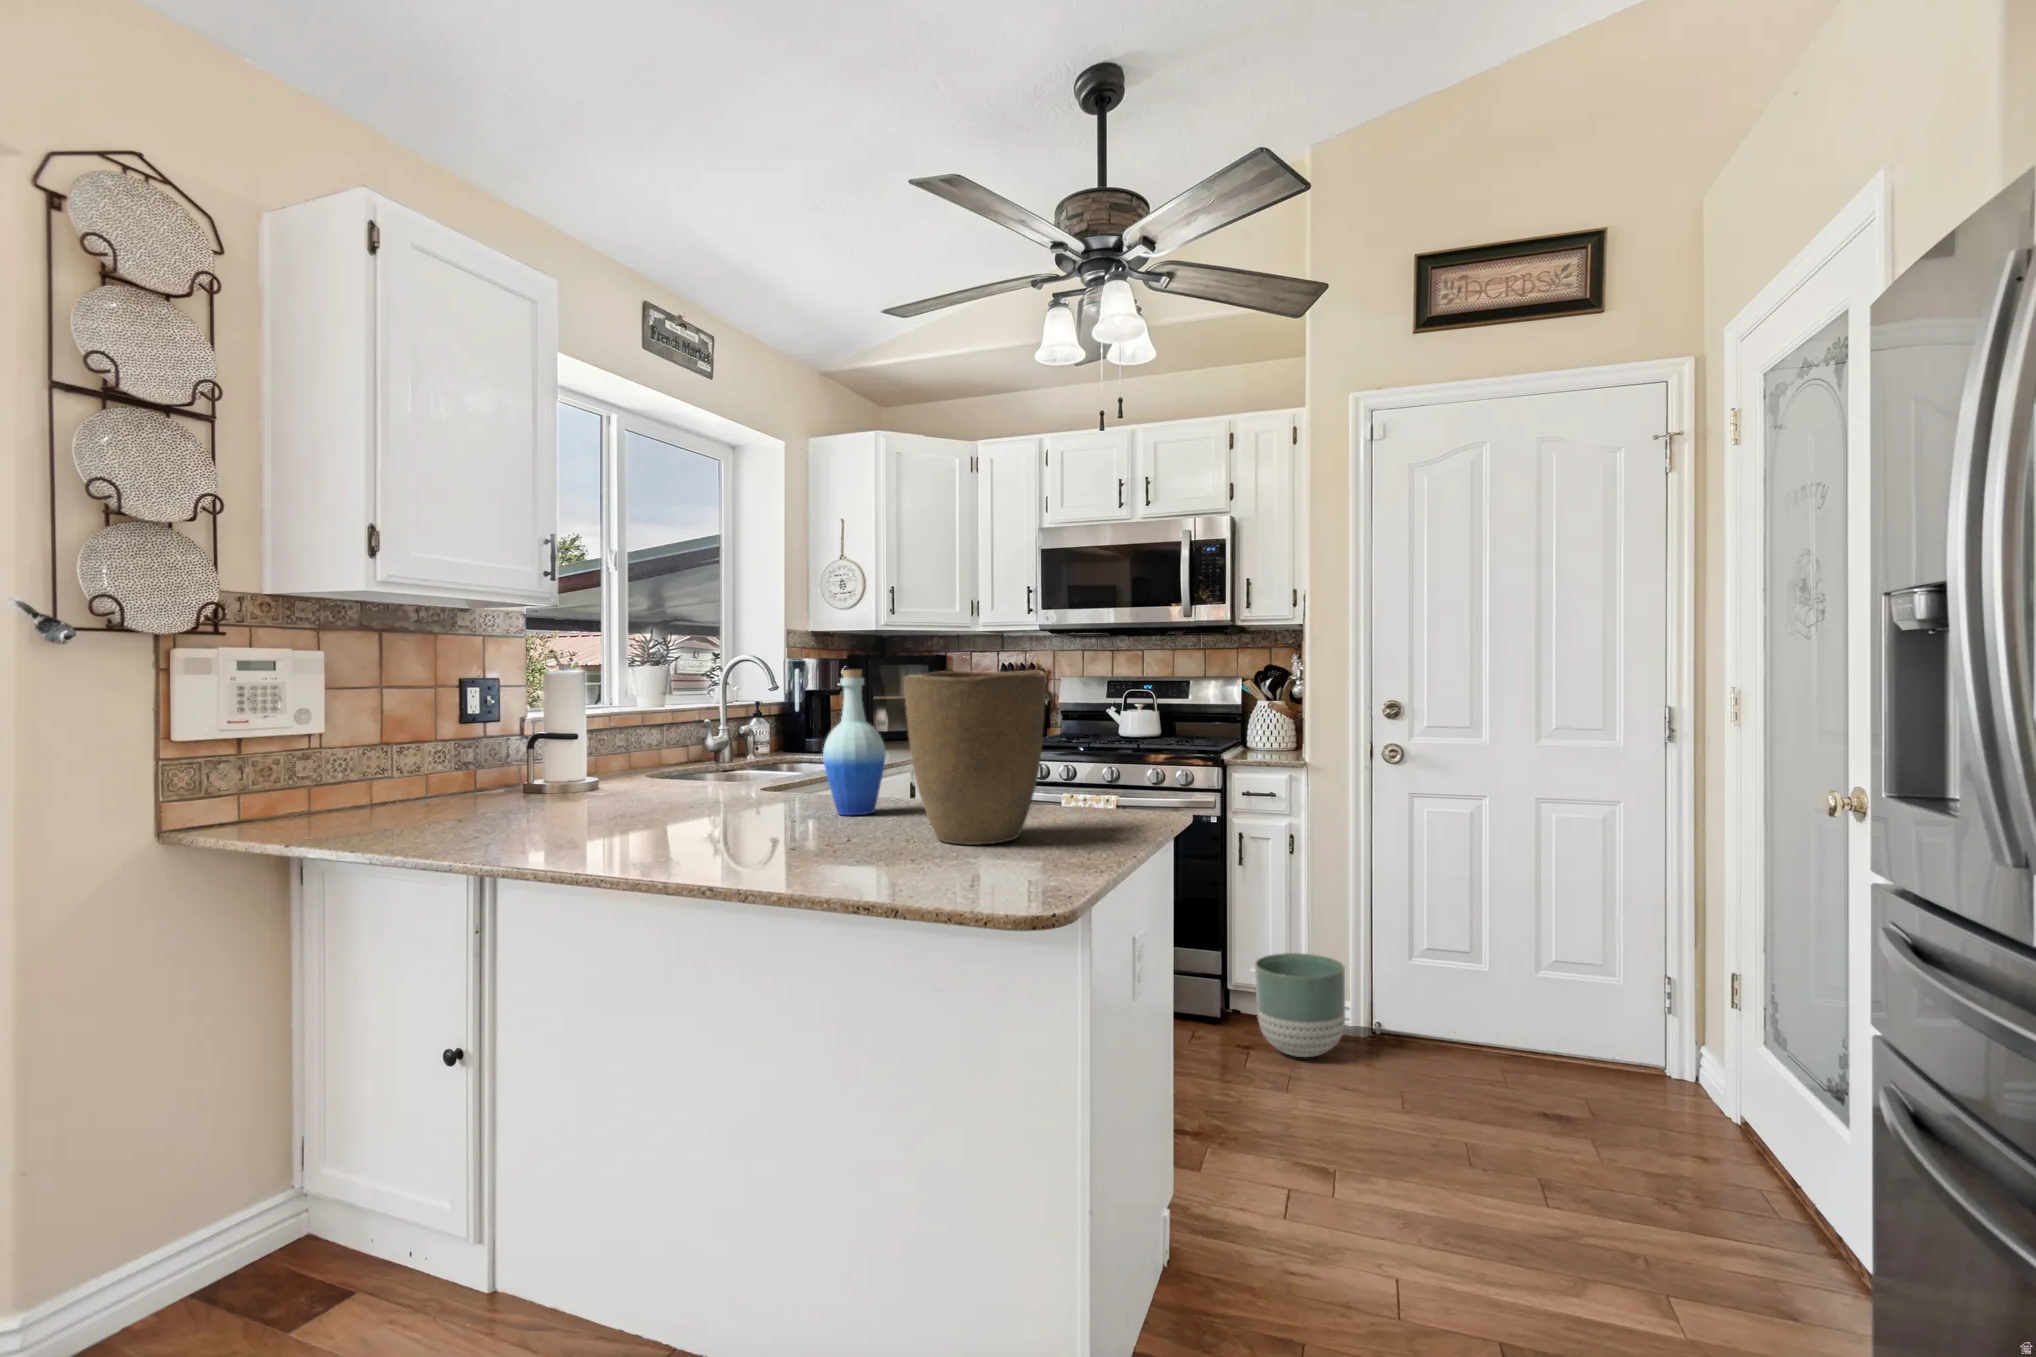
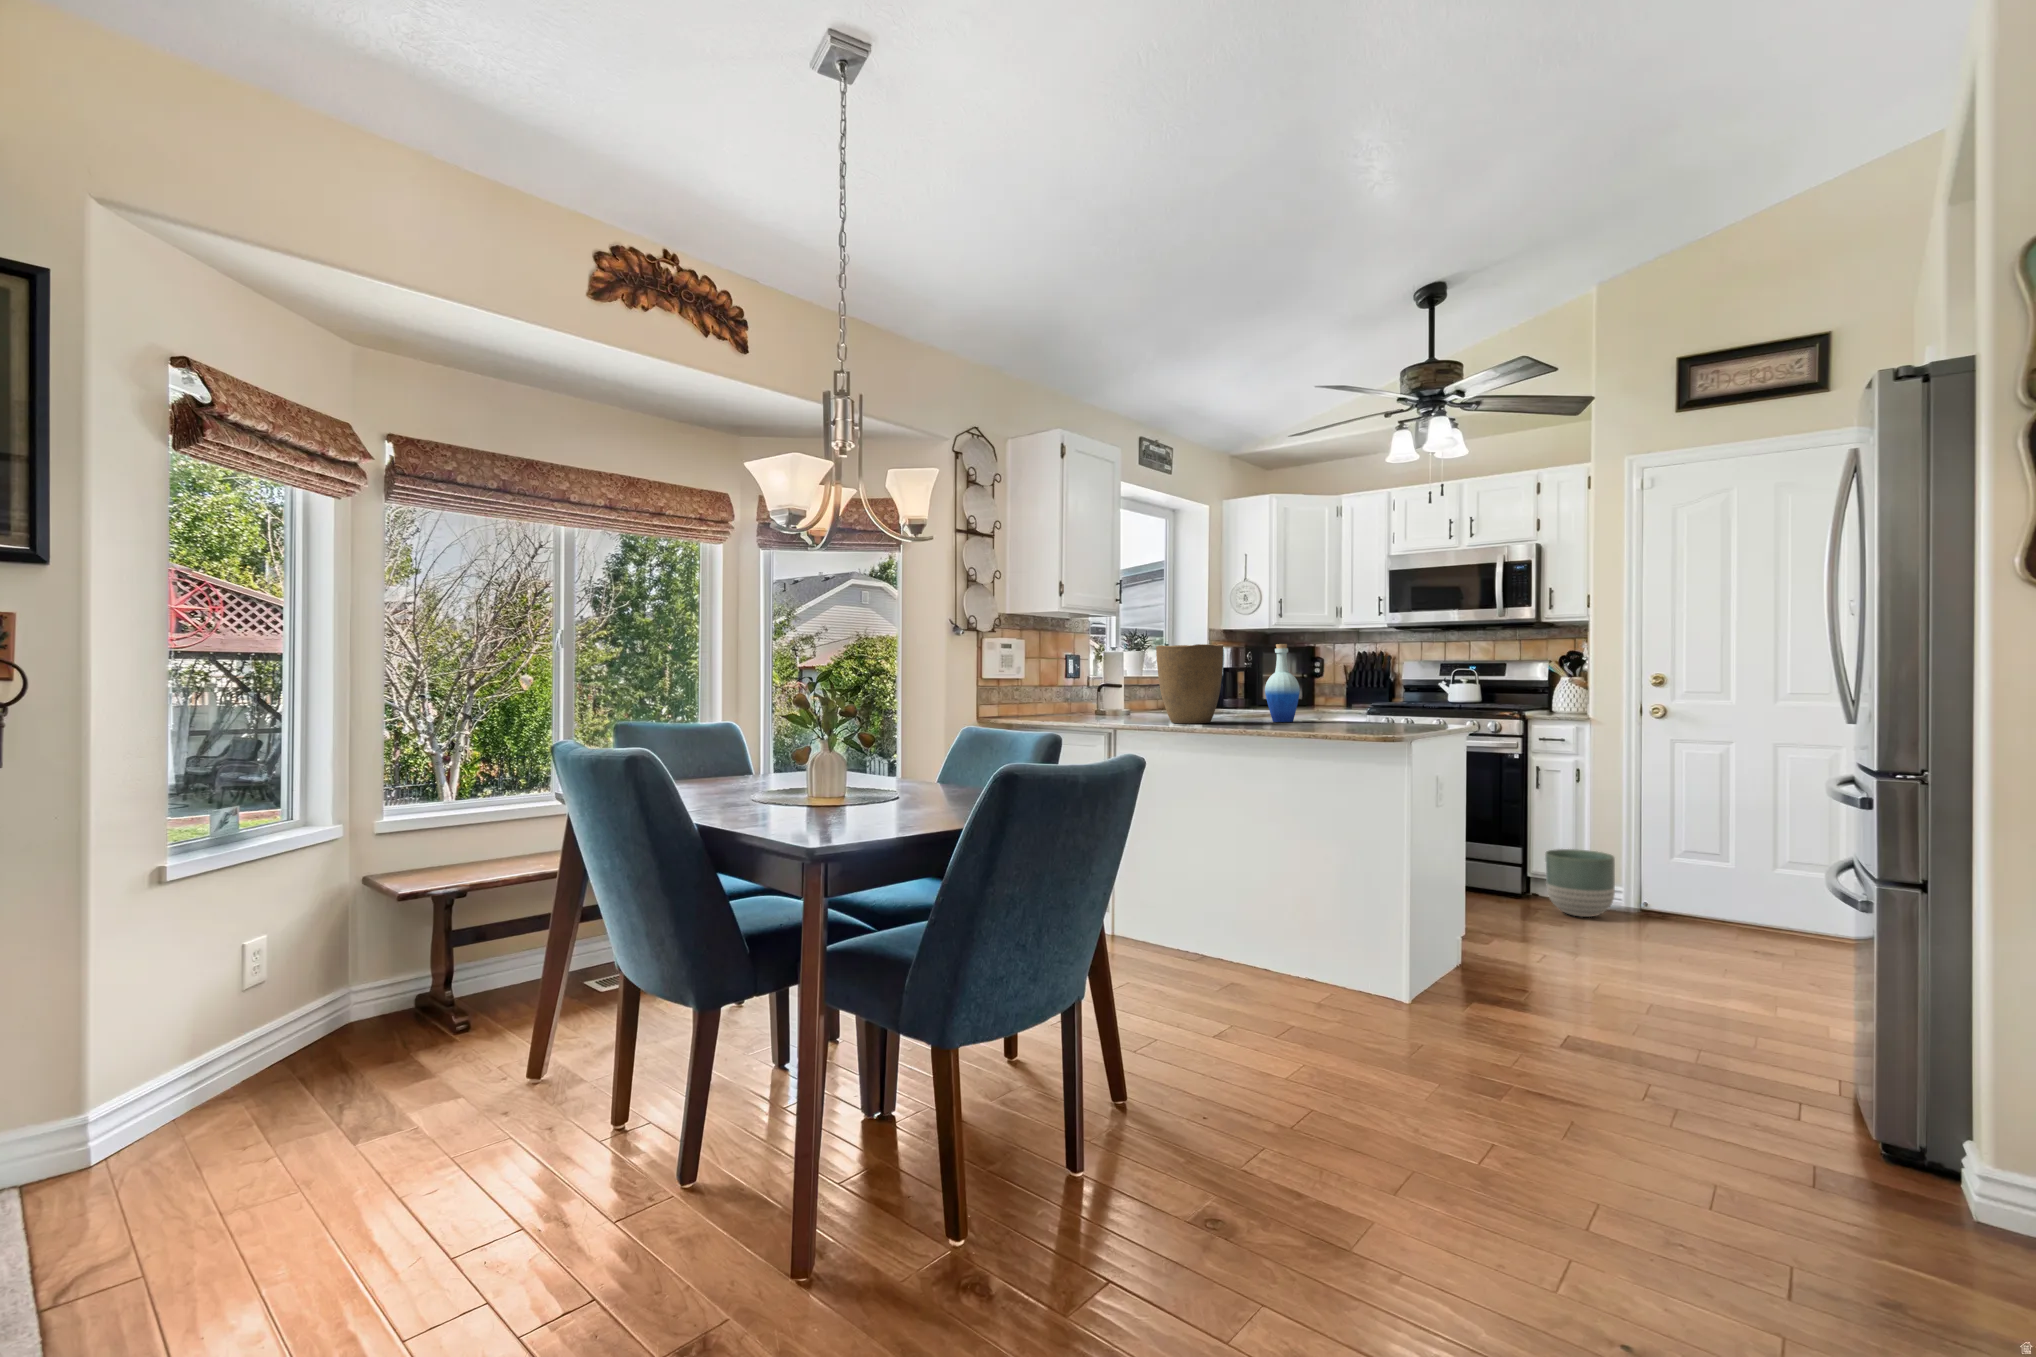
vase: present [904,670,1046,845] -> present [1156,644,1223,723]

